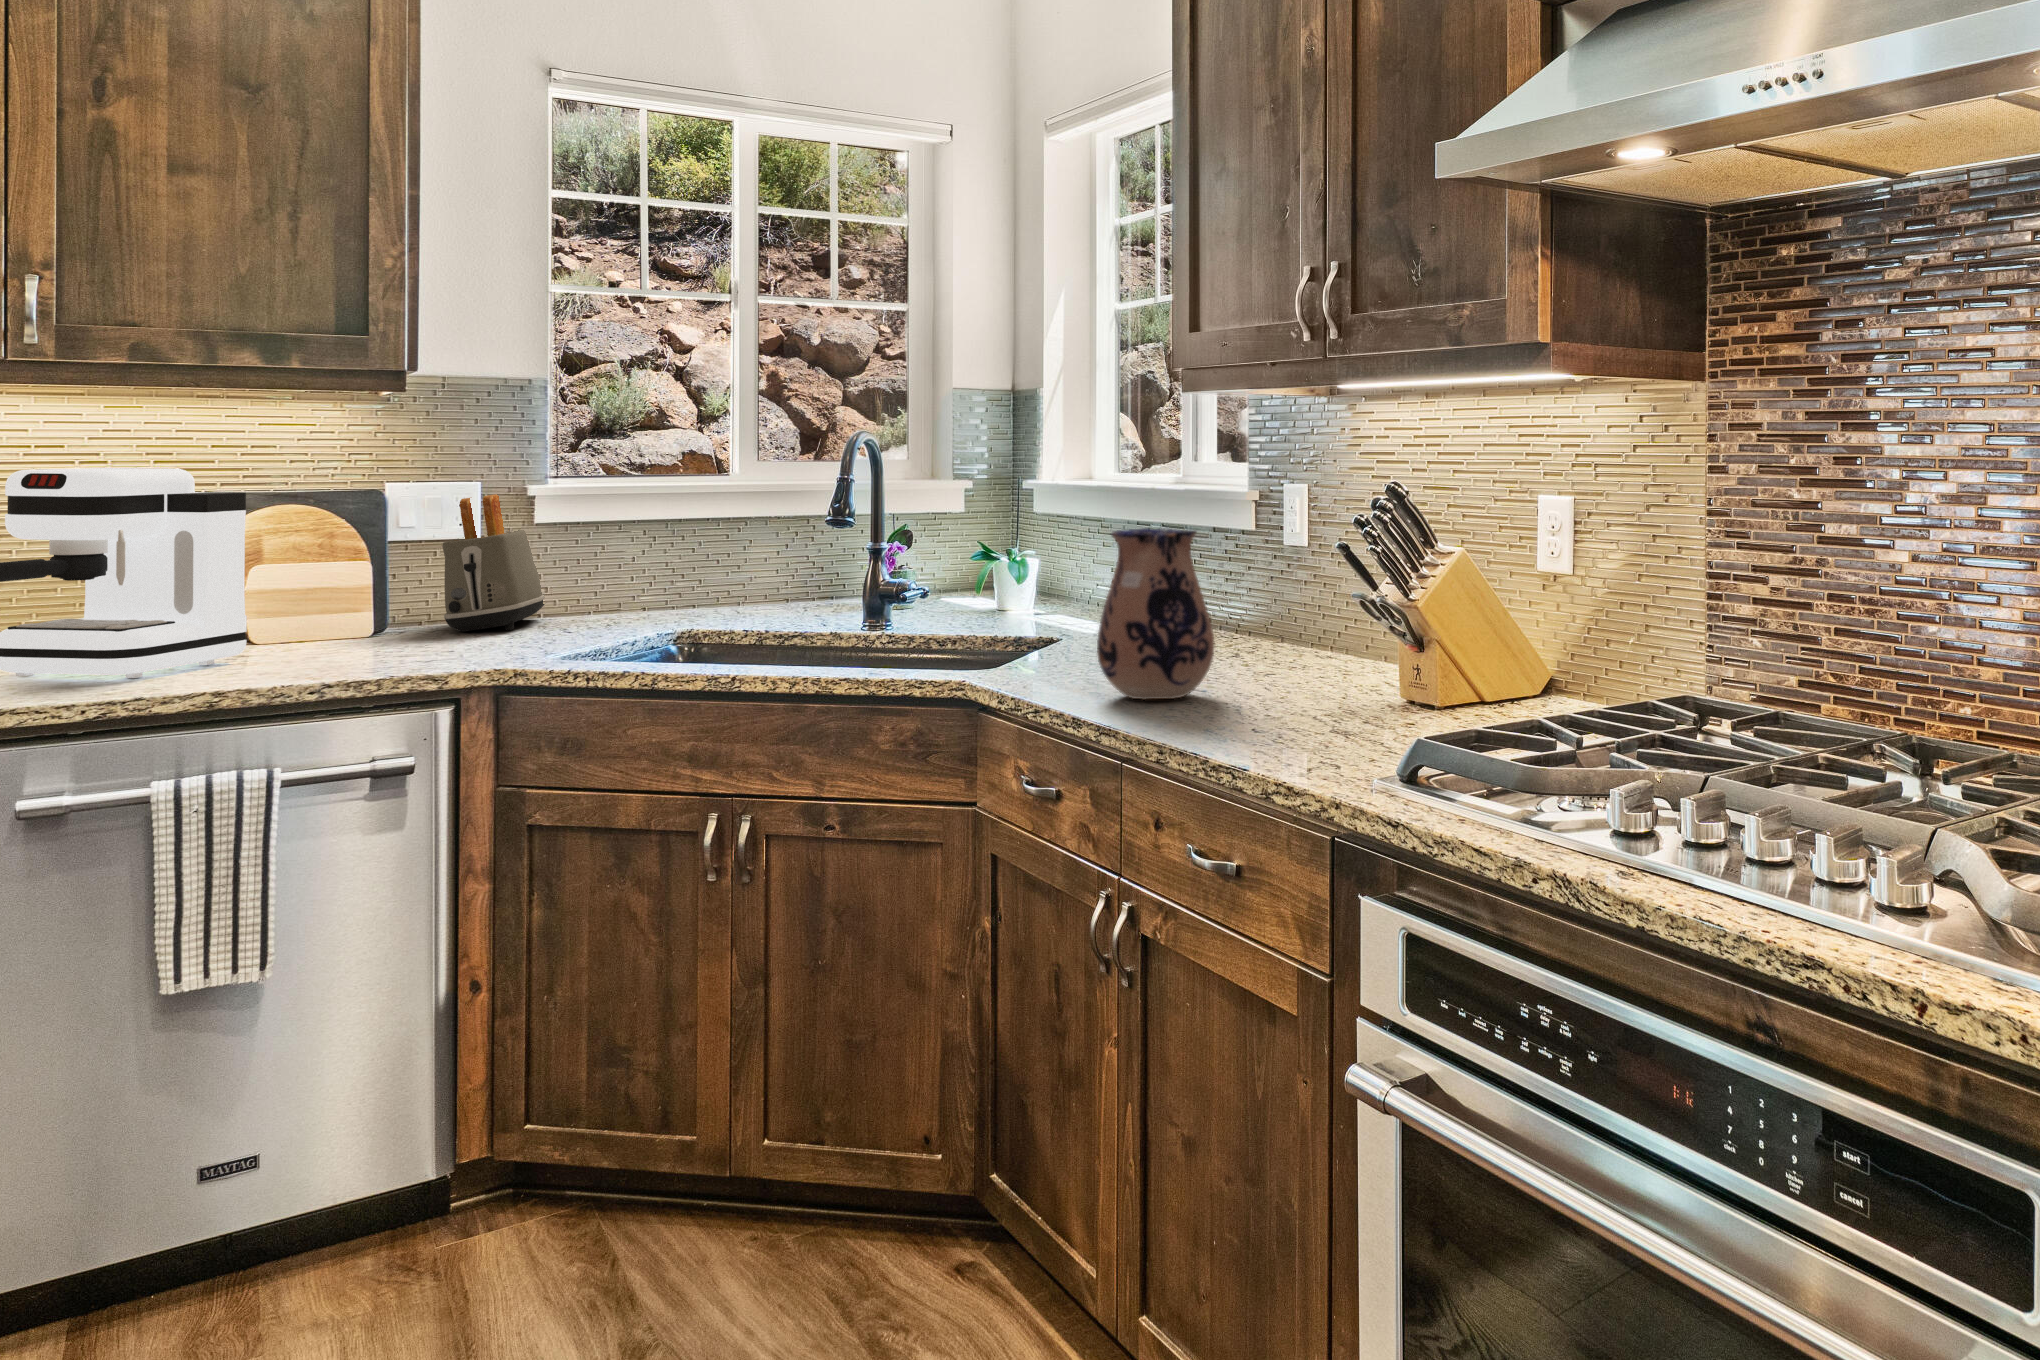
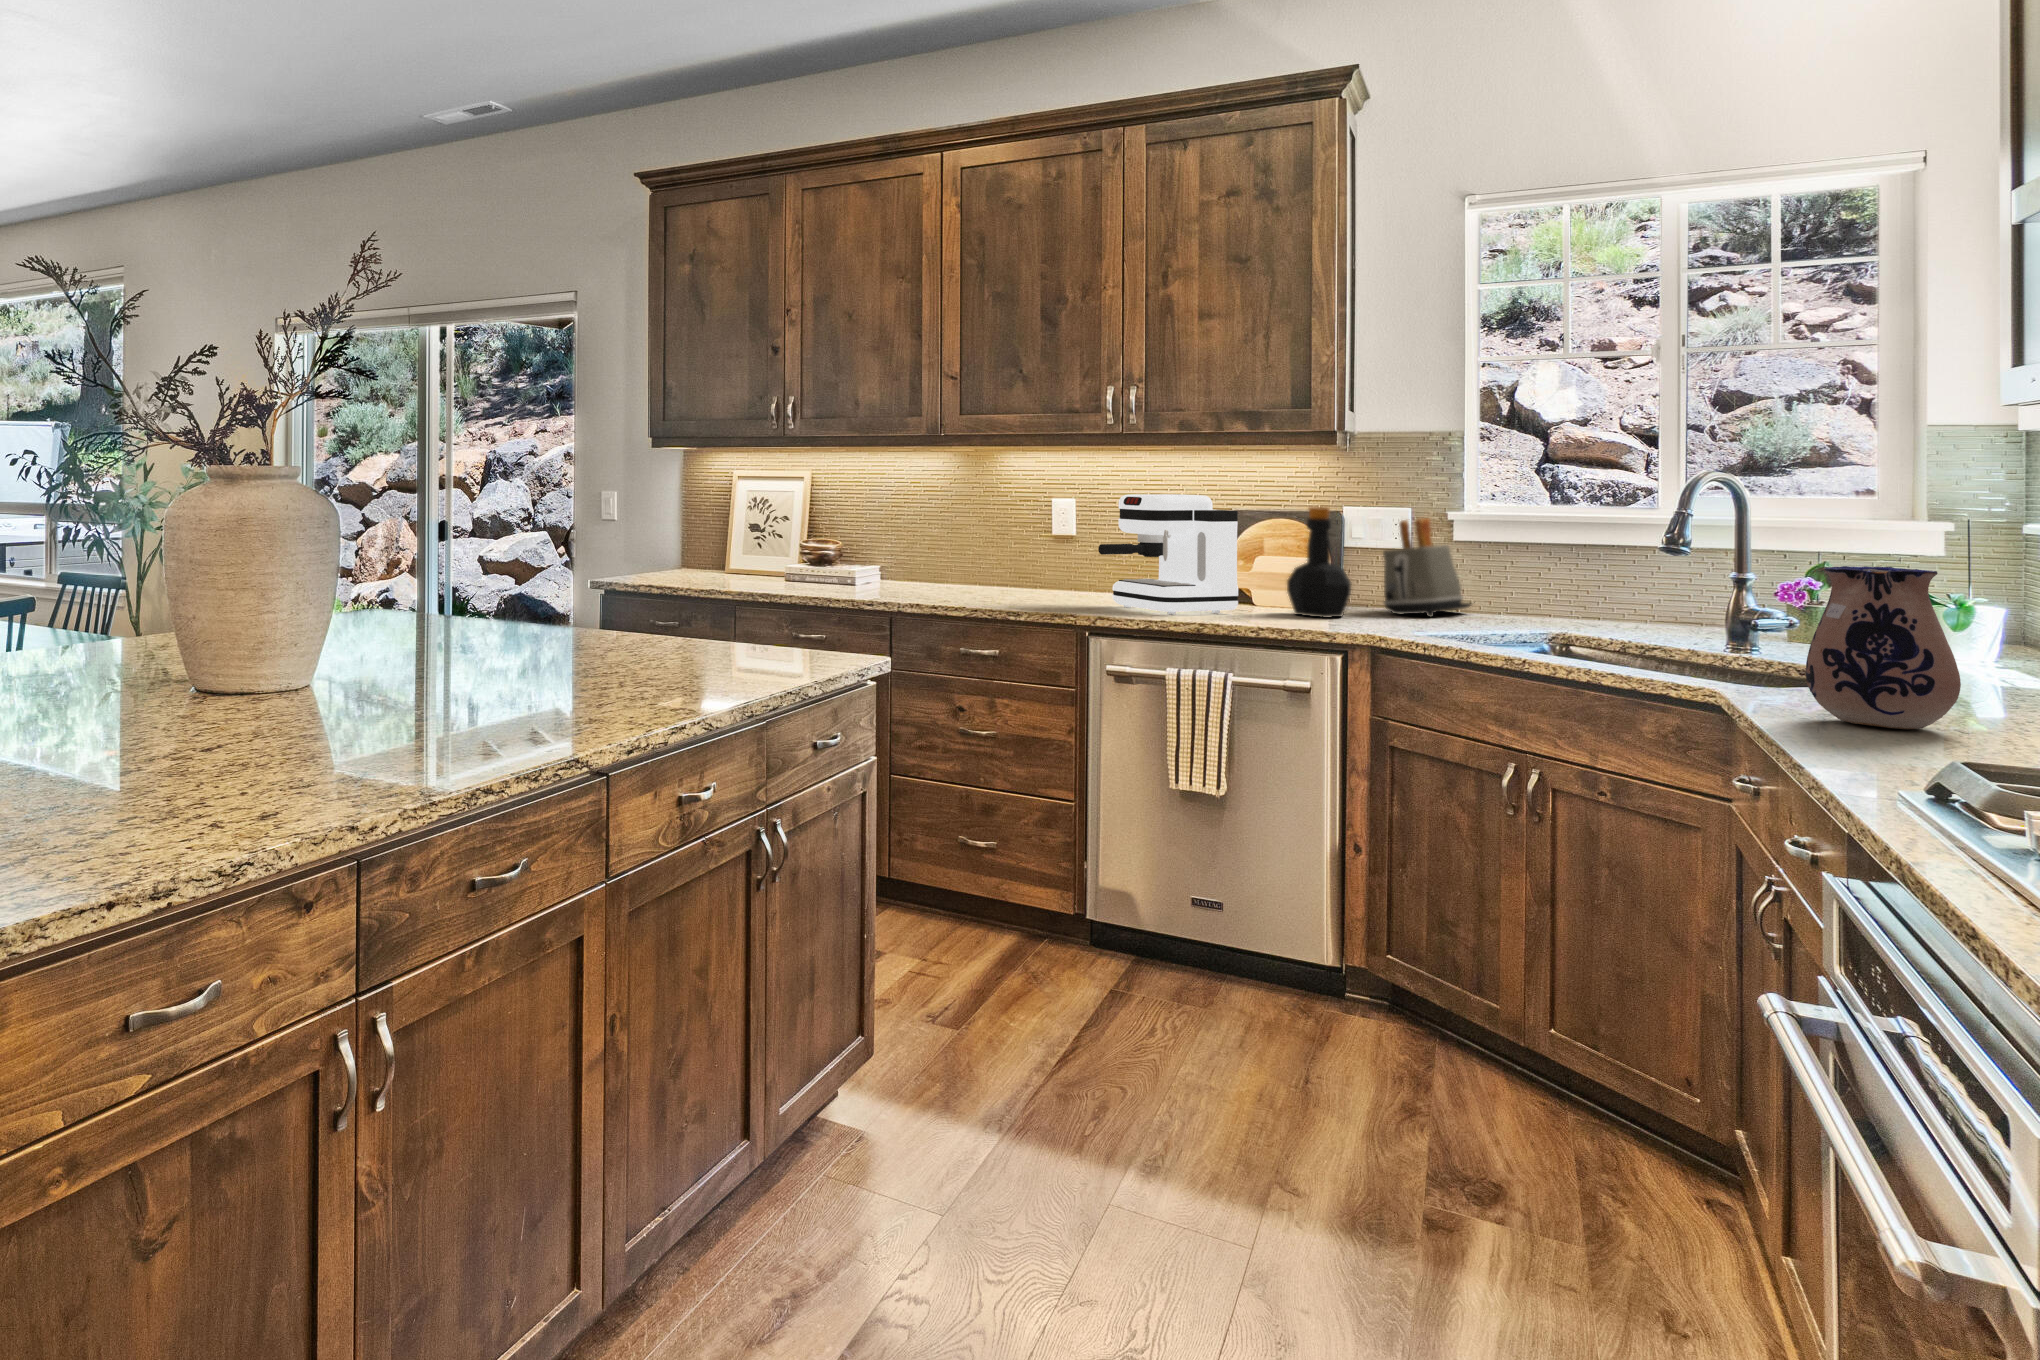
bottle: none [318,483,419,650] -> present [1287,507,1351,618]

